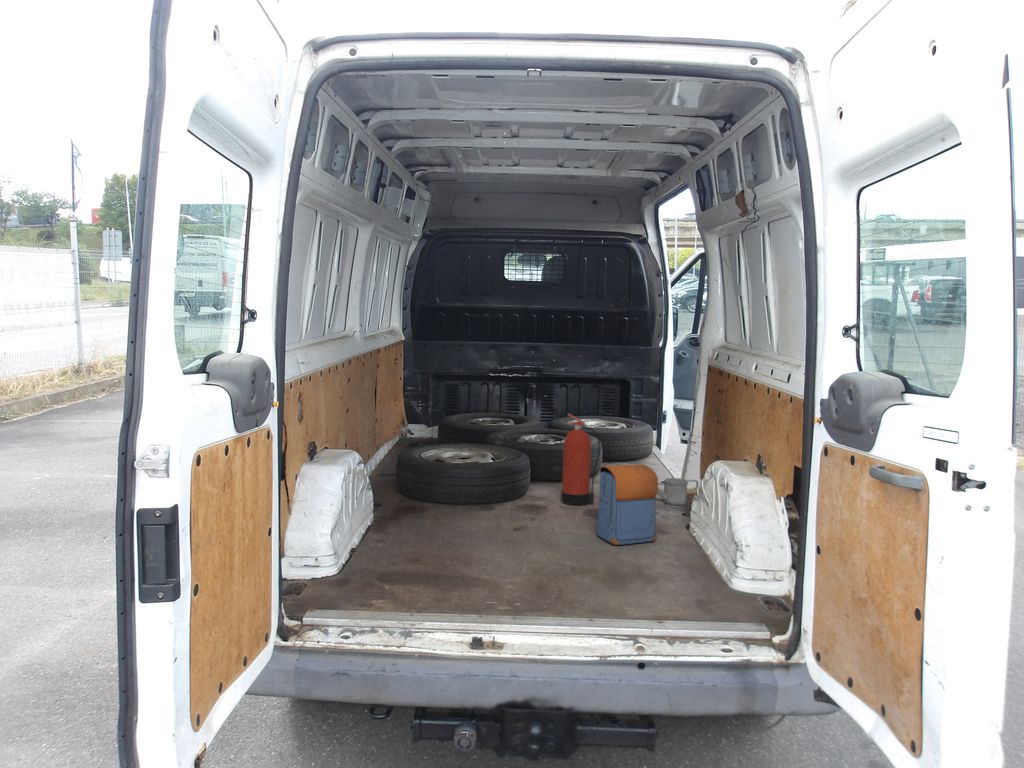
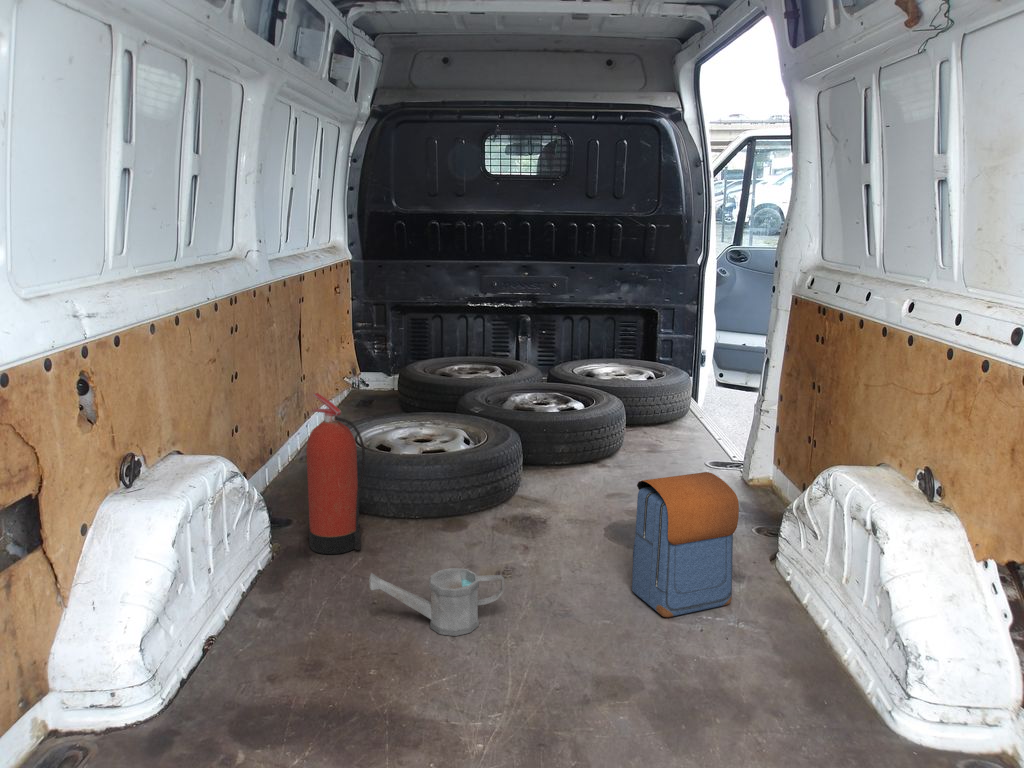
fire extinguisher: present [561,414,600,505] -> present [306,393,365,554]
watering can: present [658,478,699,505] -> present [369,568,504,636]

